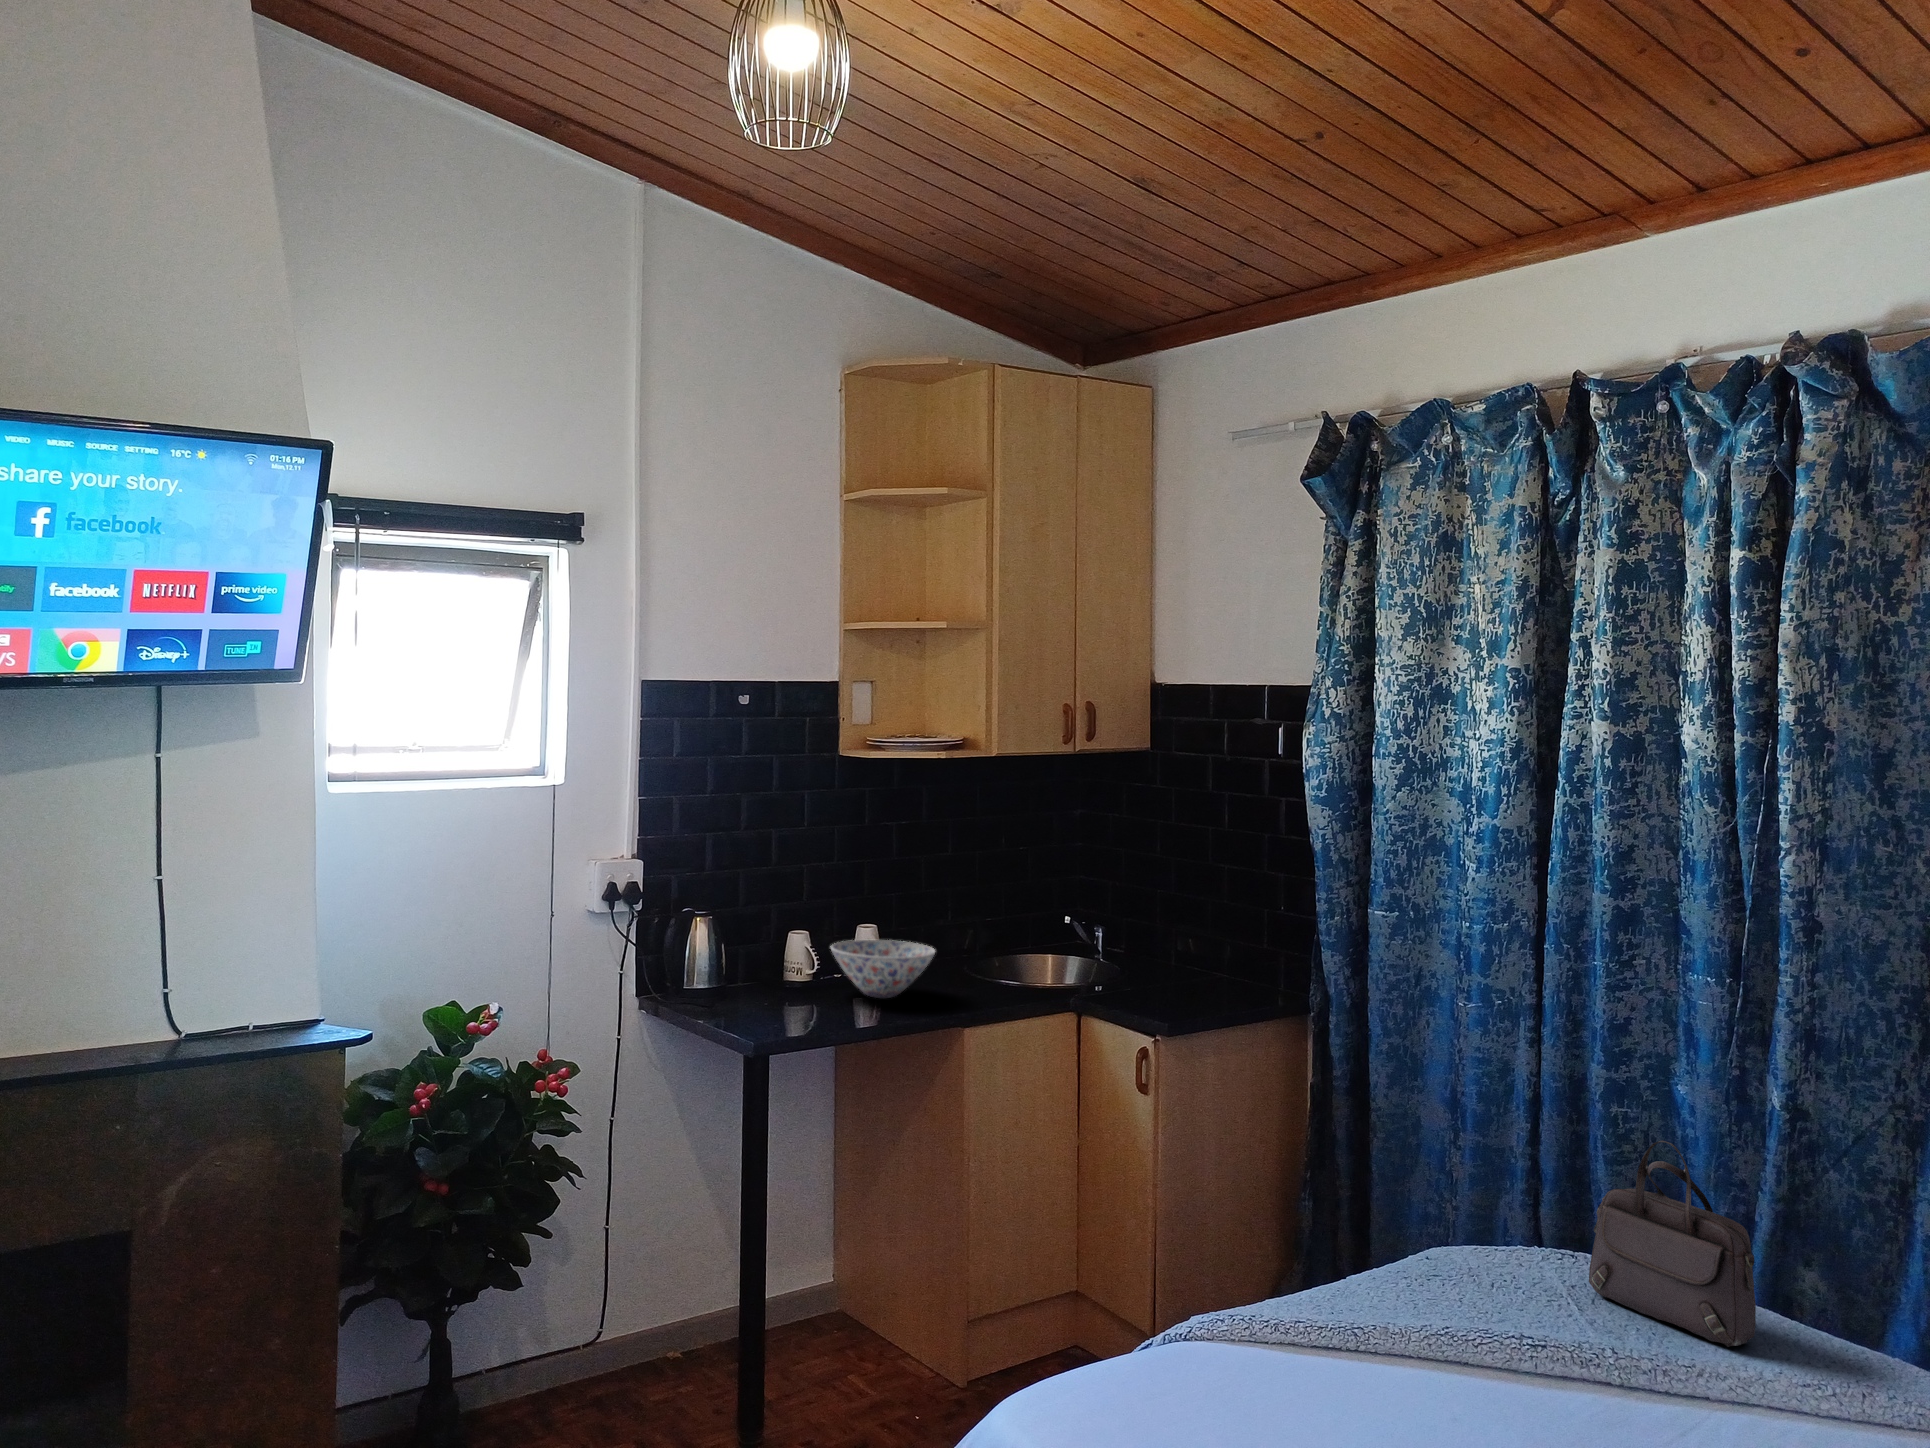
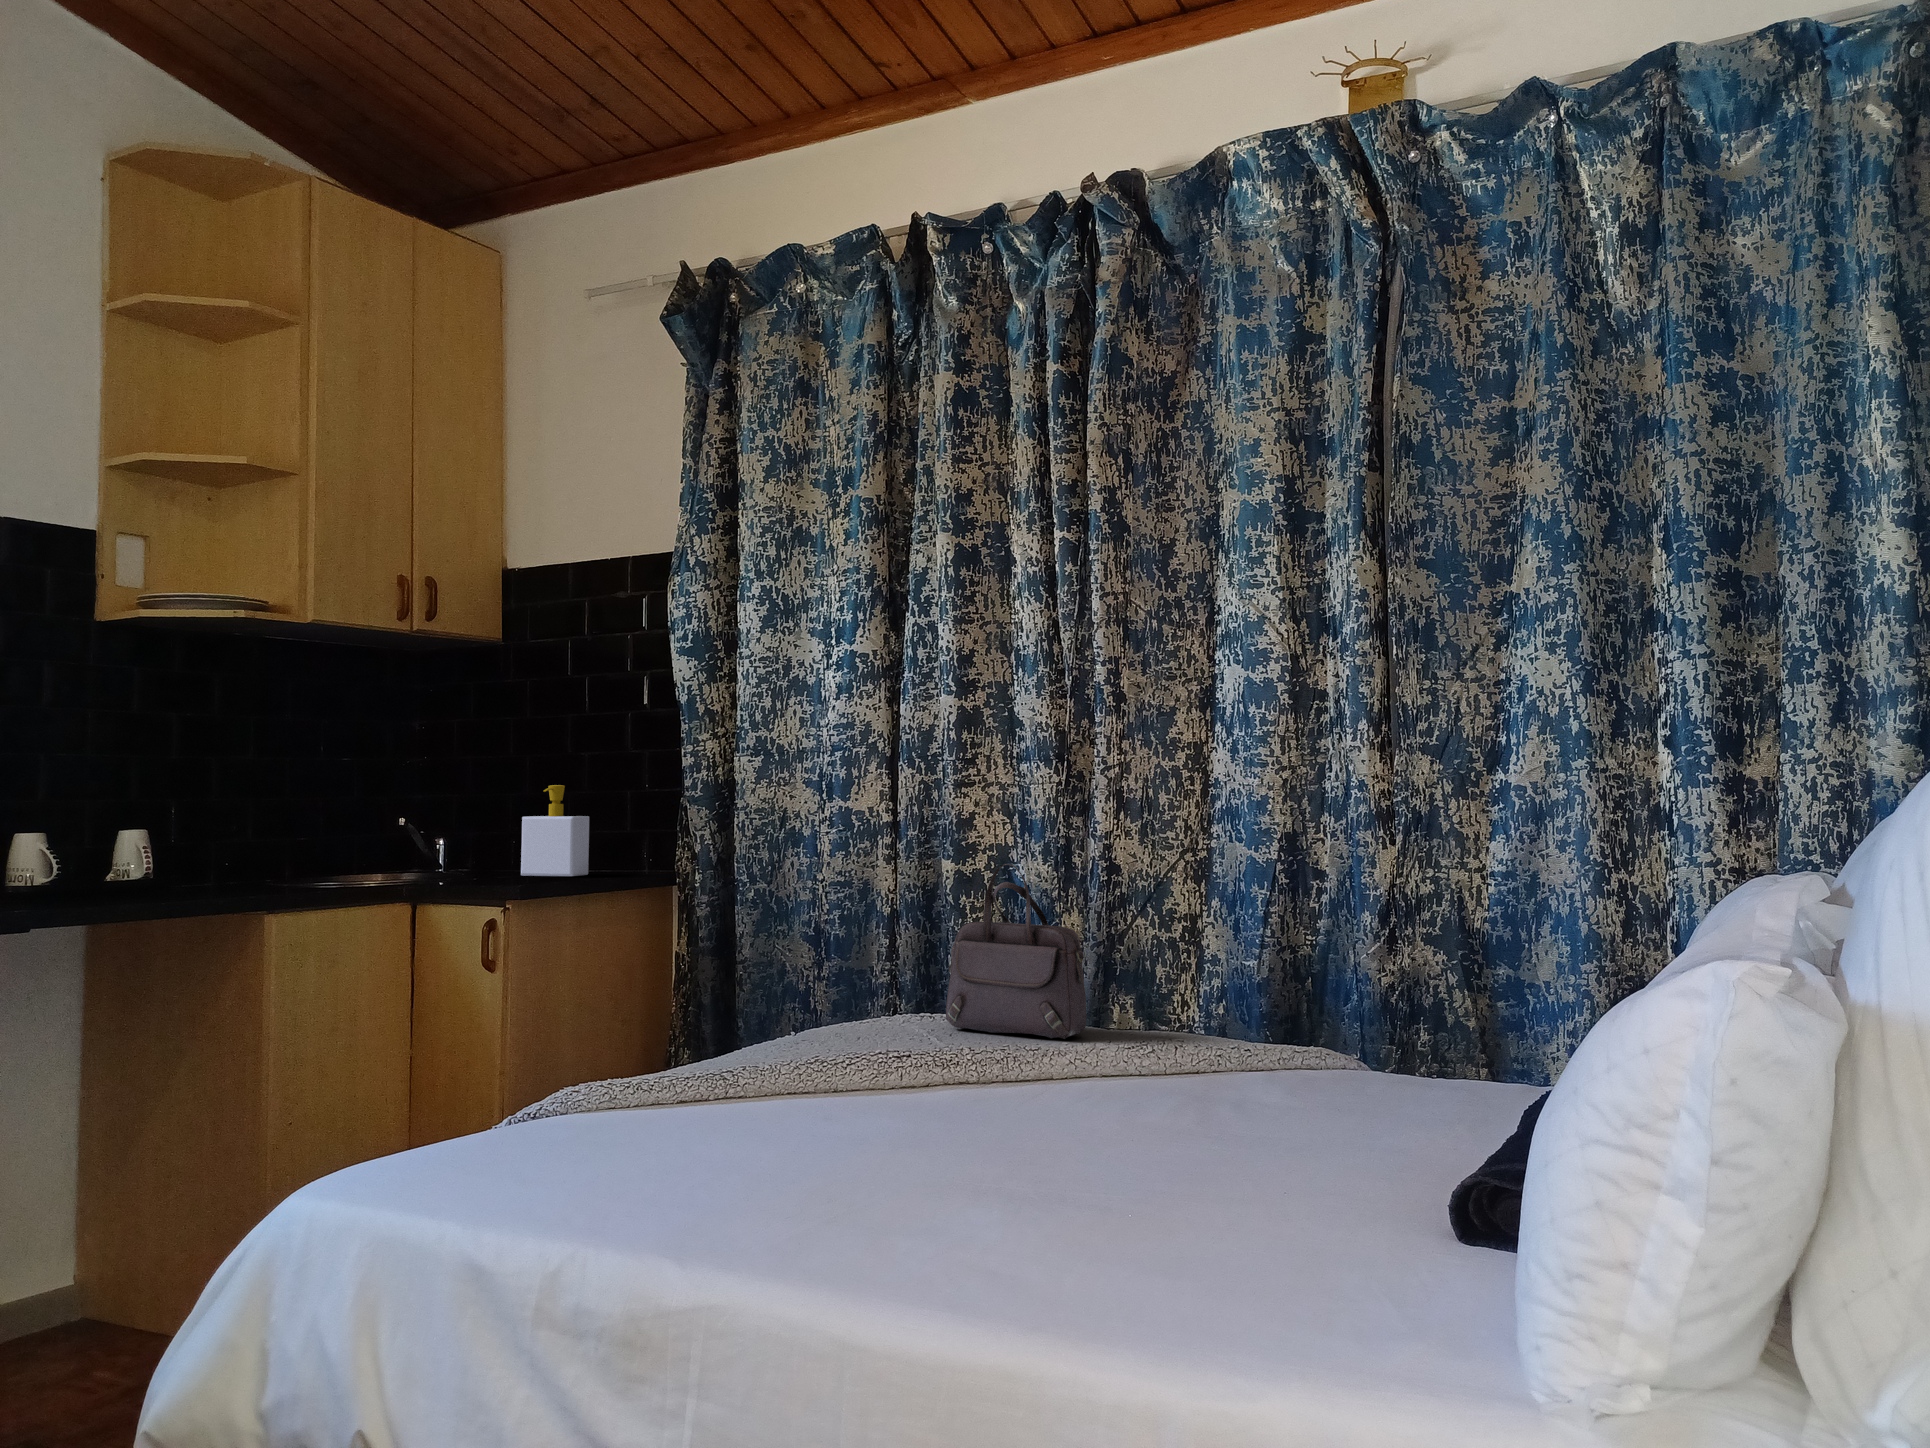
soap bottle: none [1164,903,1226,992] -> present [521,785,589,876]
bowl: present [831,940,935,998] -> none [88,833,236,894]

